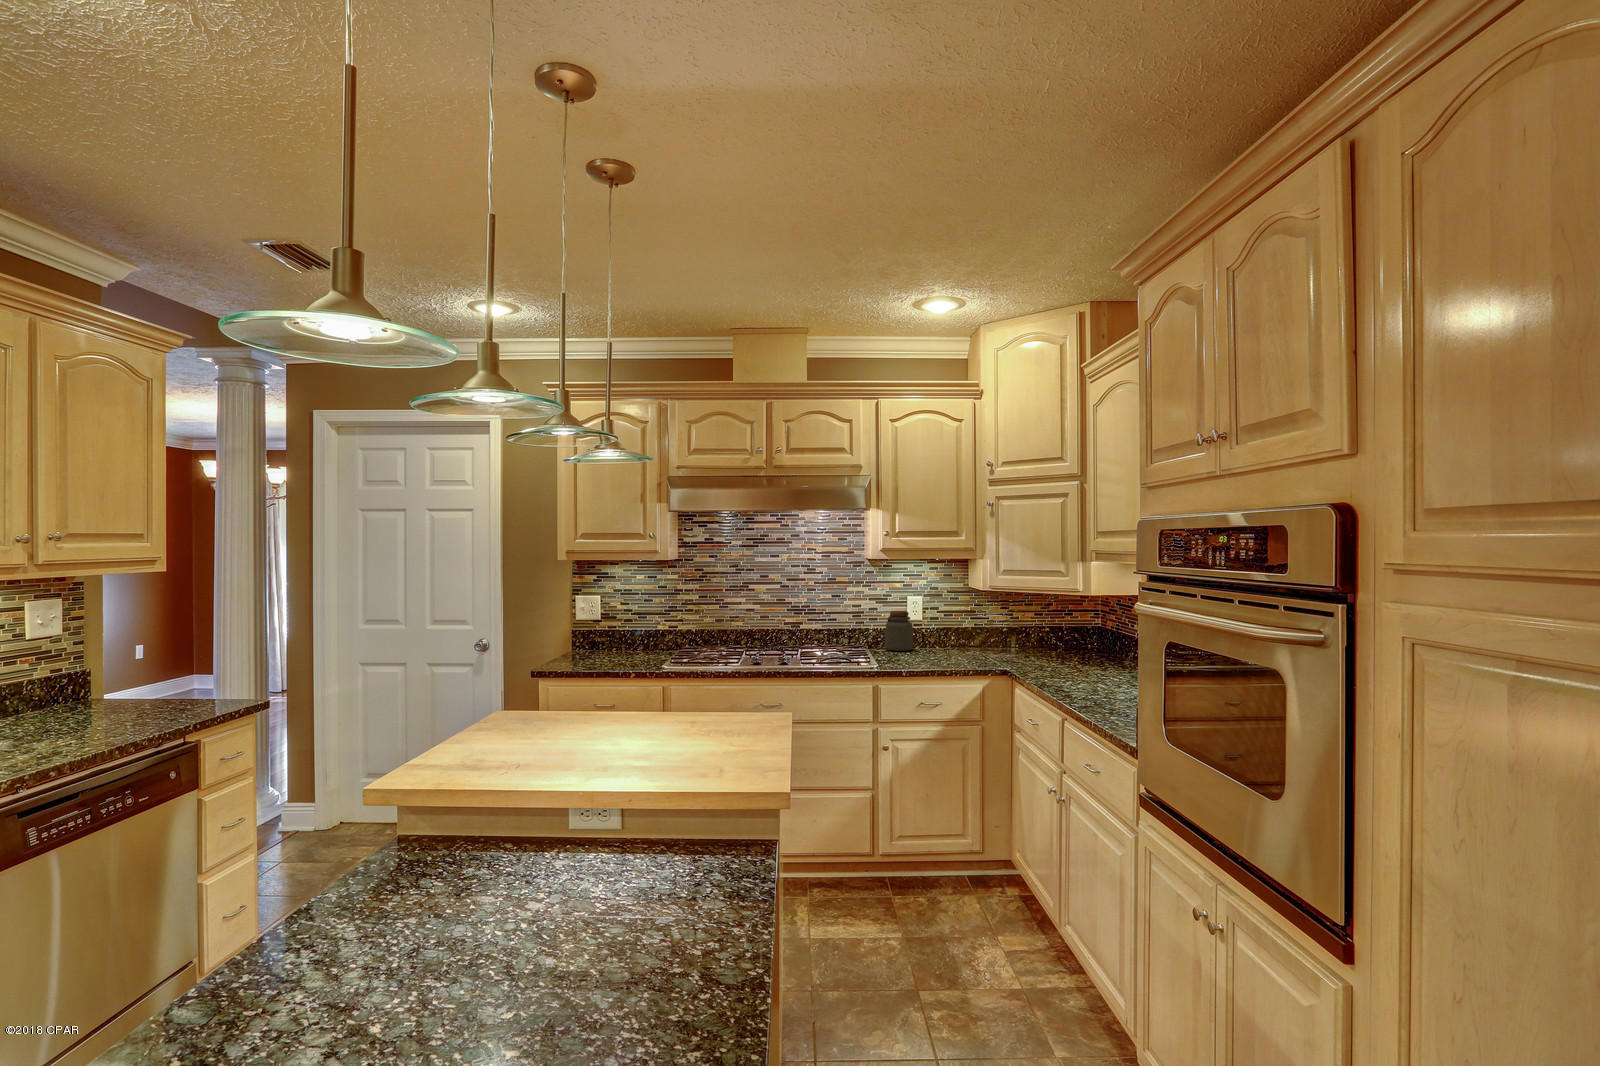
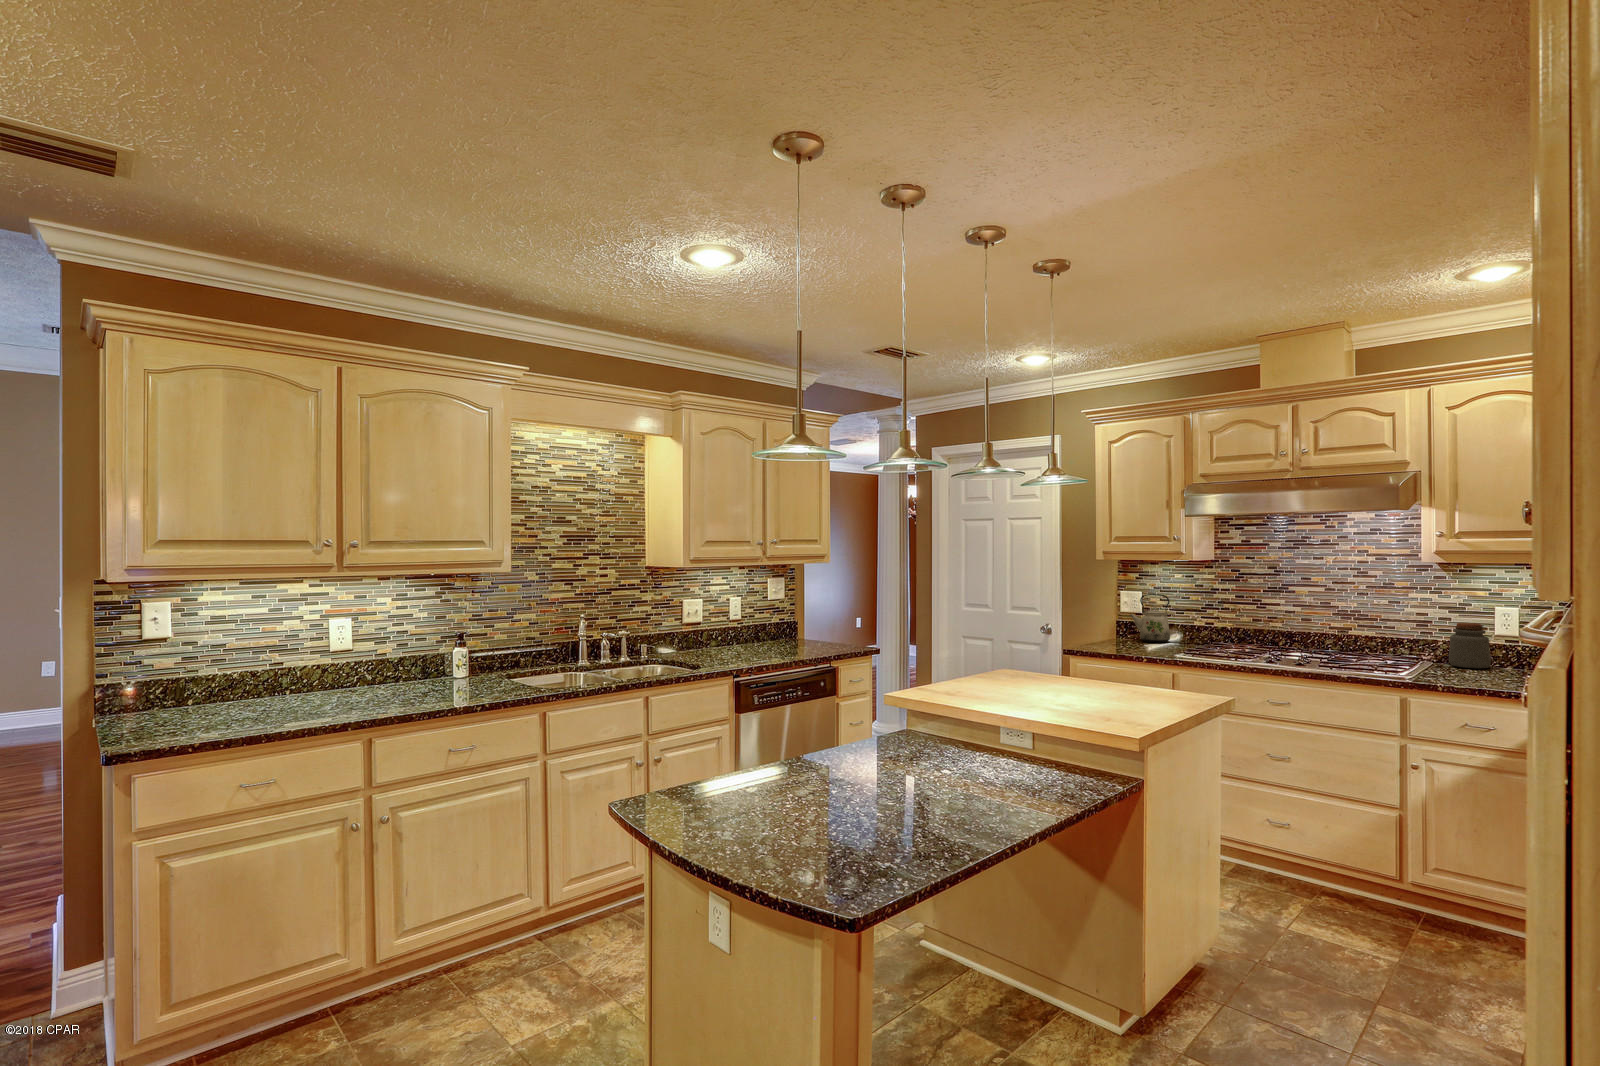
kettle: none [596,598,641,653] -> present [1129,594,1170,643]

